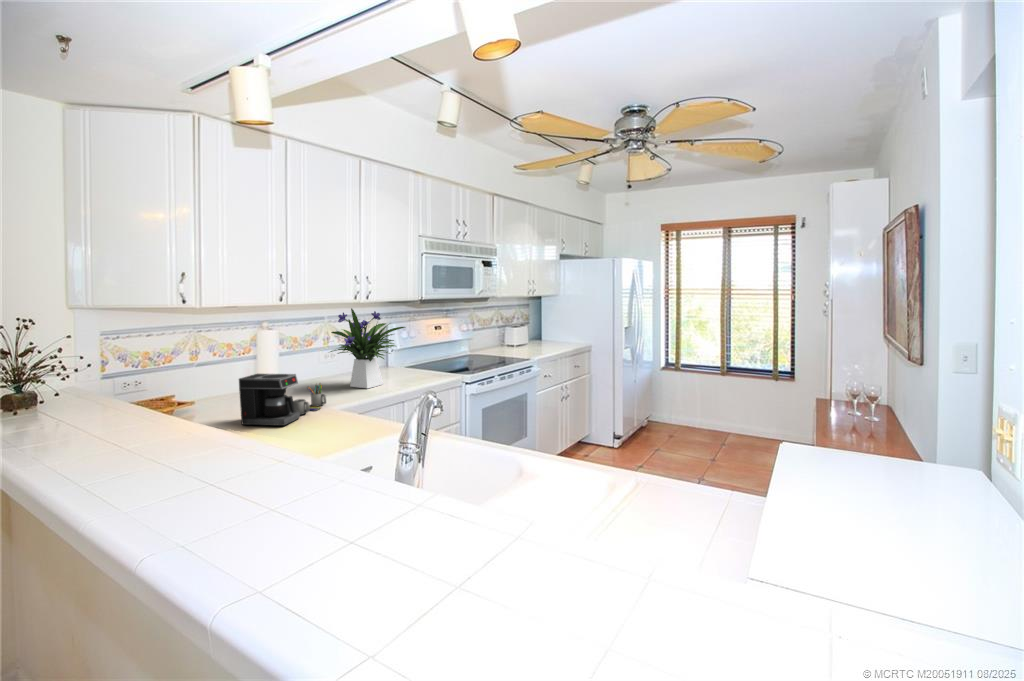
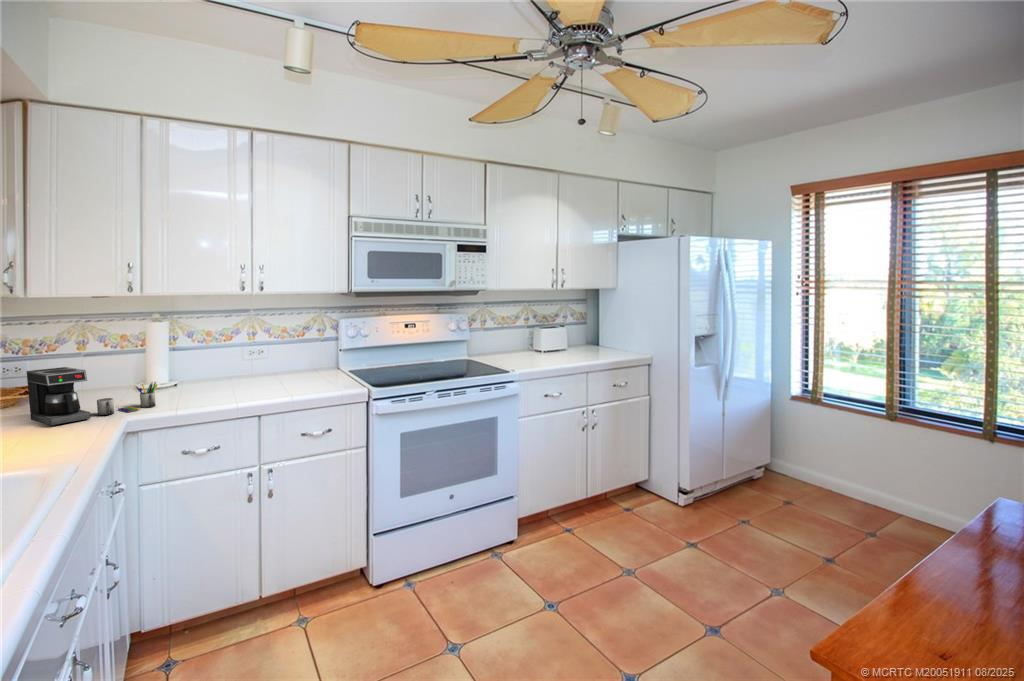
flower arrangement: present [330,308,405,388] -> none [199,300,292,392]

